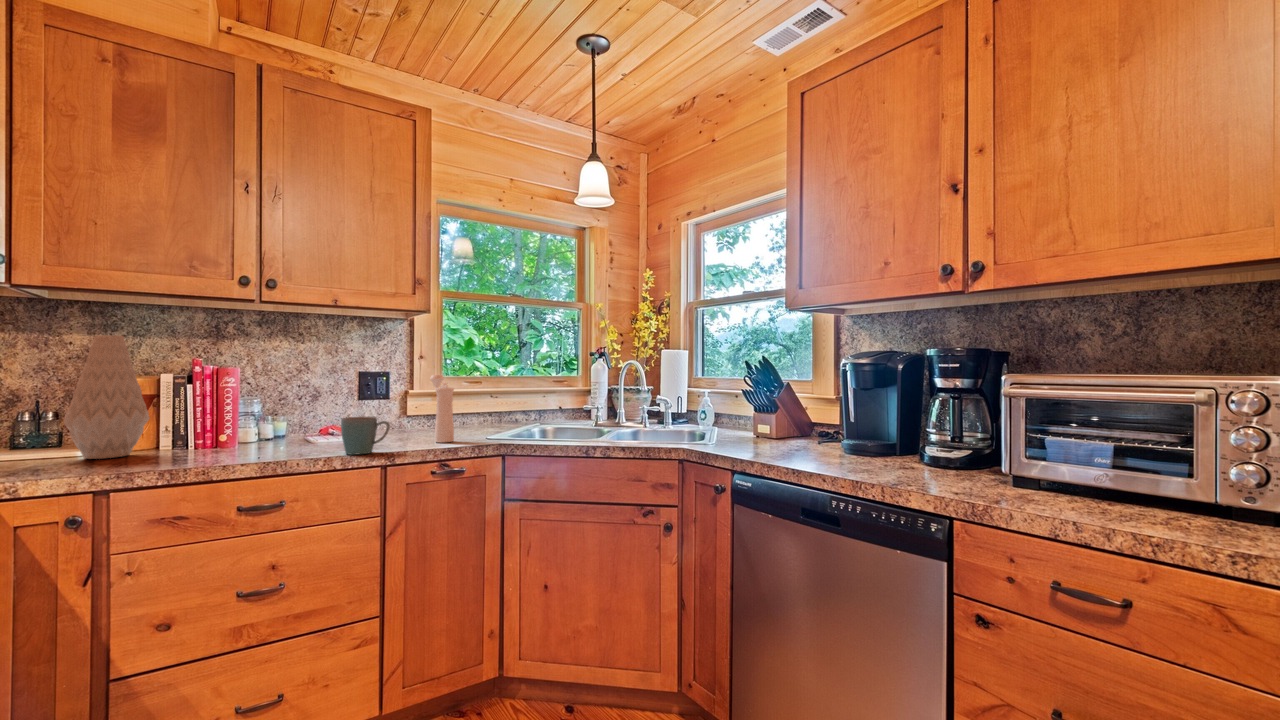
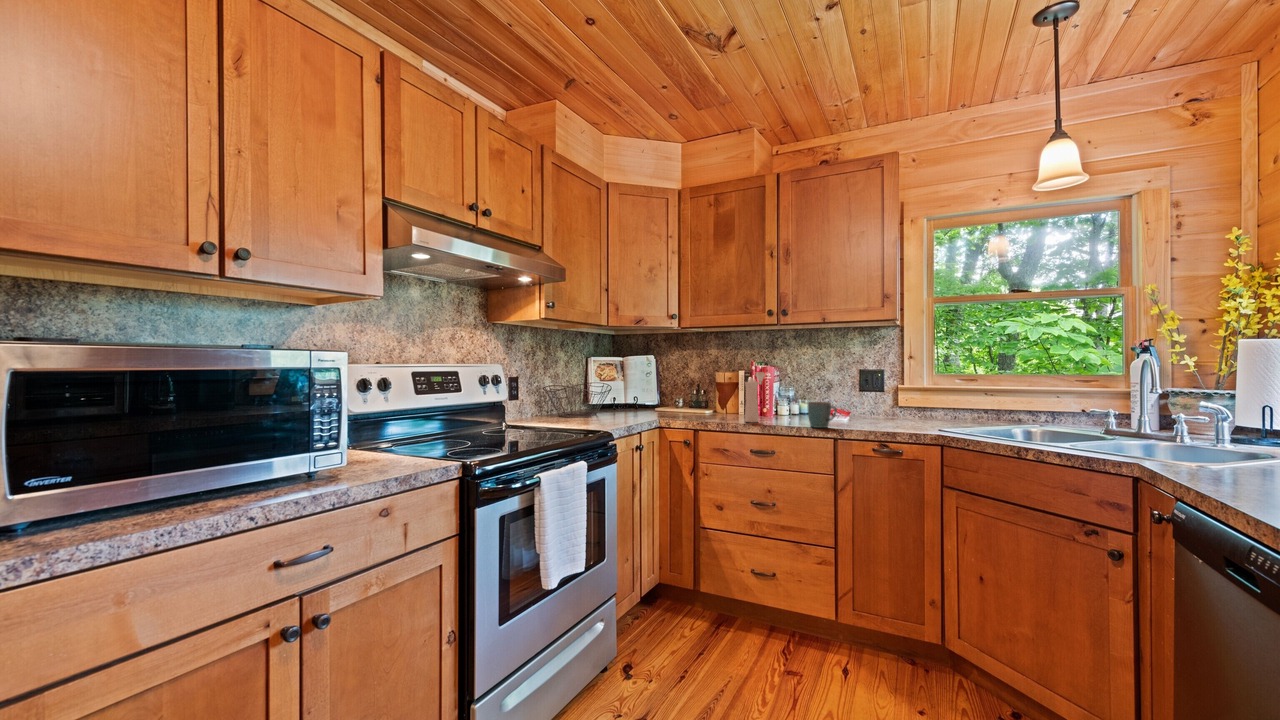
vase: present [64,335,149,459] -> none [699,350,732,415]
pepper mill: present [430,375,454,443] -> present [745,372,765,422]

